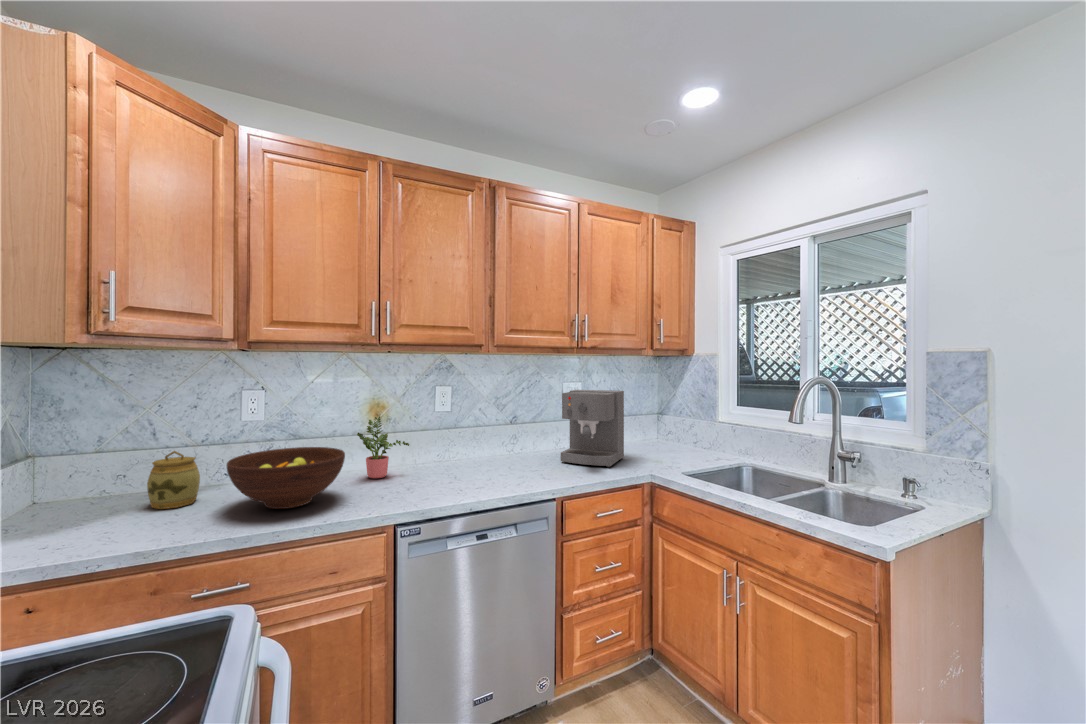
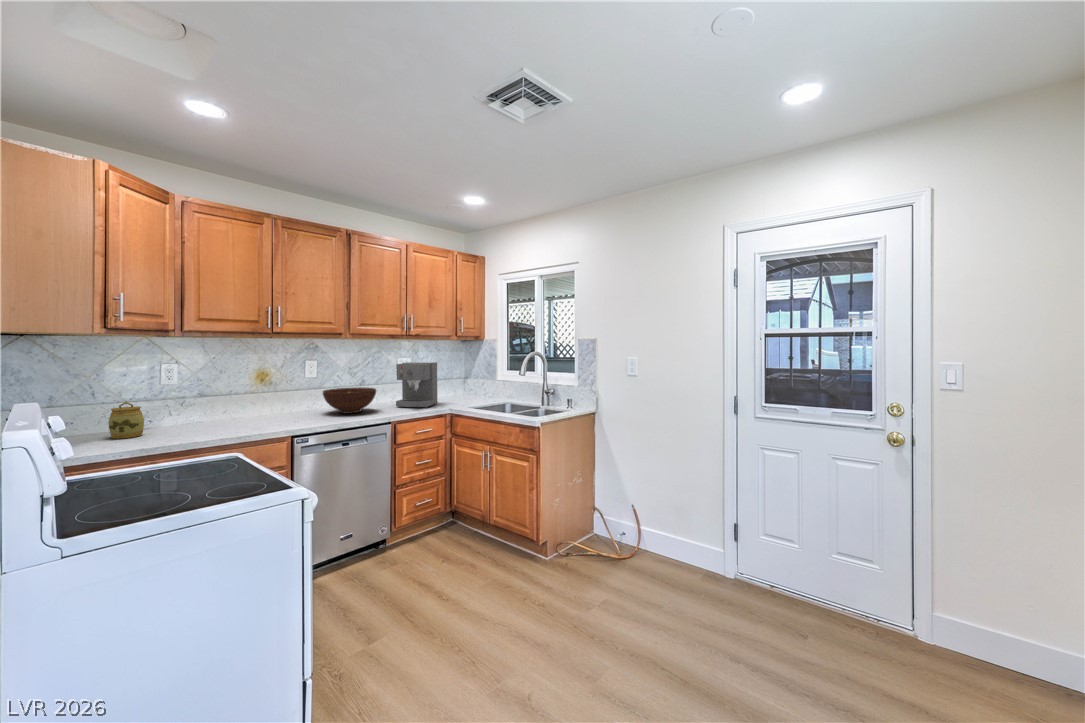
potted plant: present [357,416,409,478] -> none [256,380,292,419]
fruit bowl: present [227,447,345,509] -> present [323,387,376,413]

